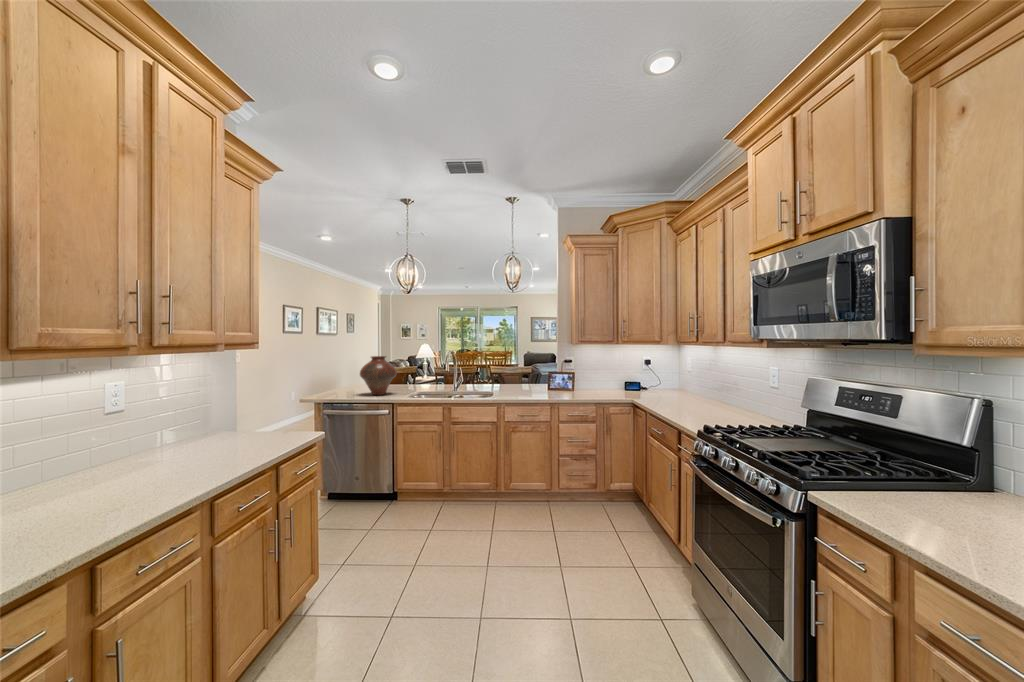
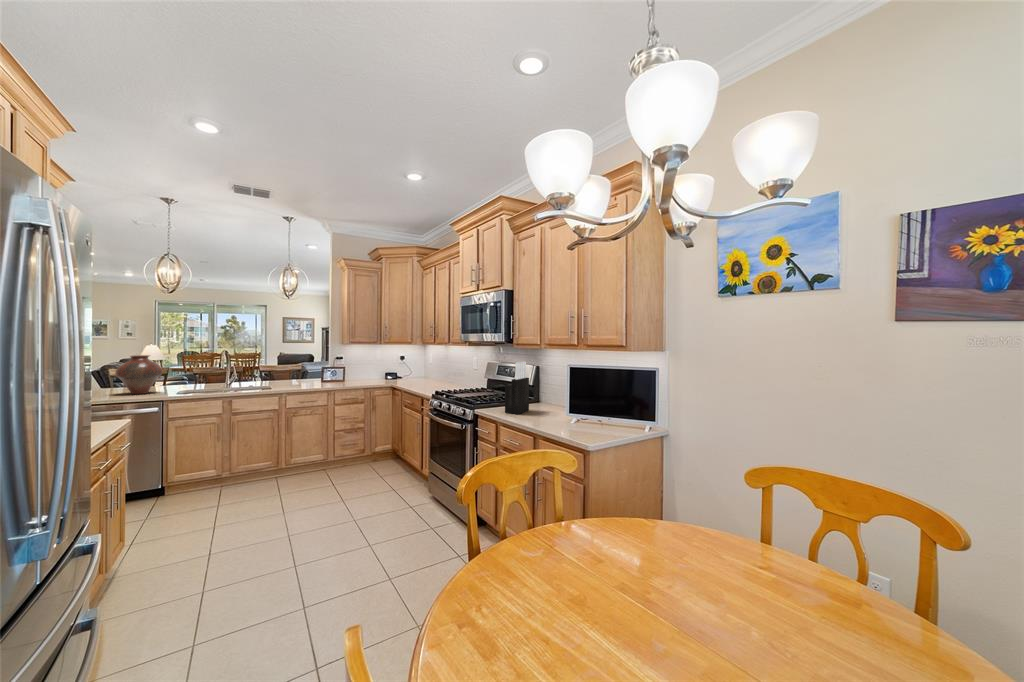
knife block: none [915,391,992,541] -> present [505,361,529,414]

